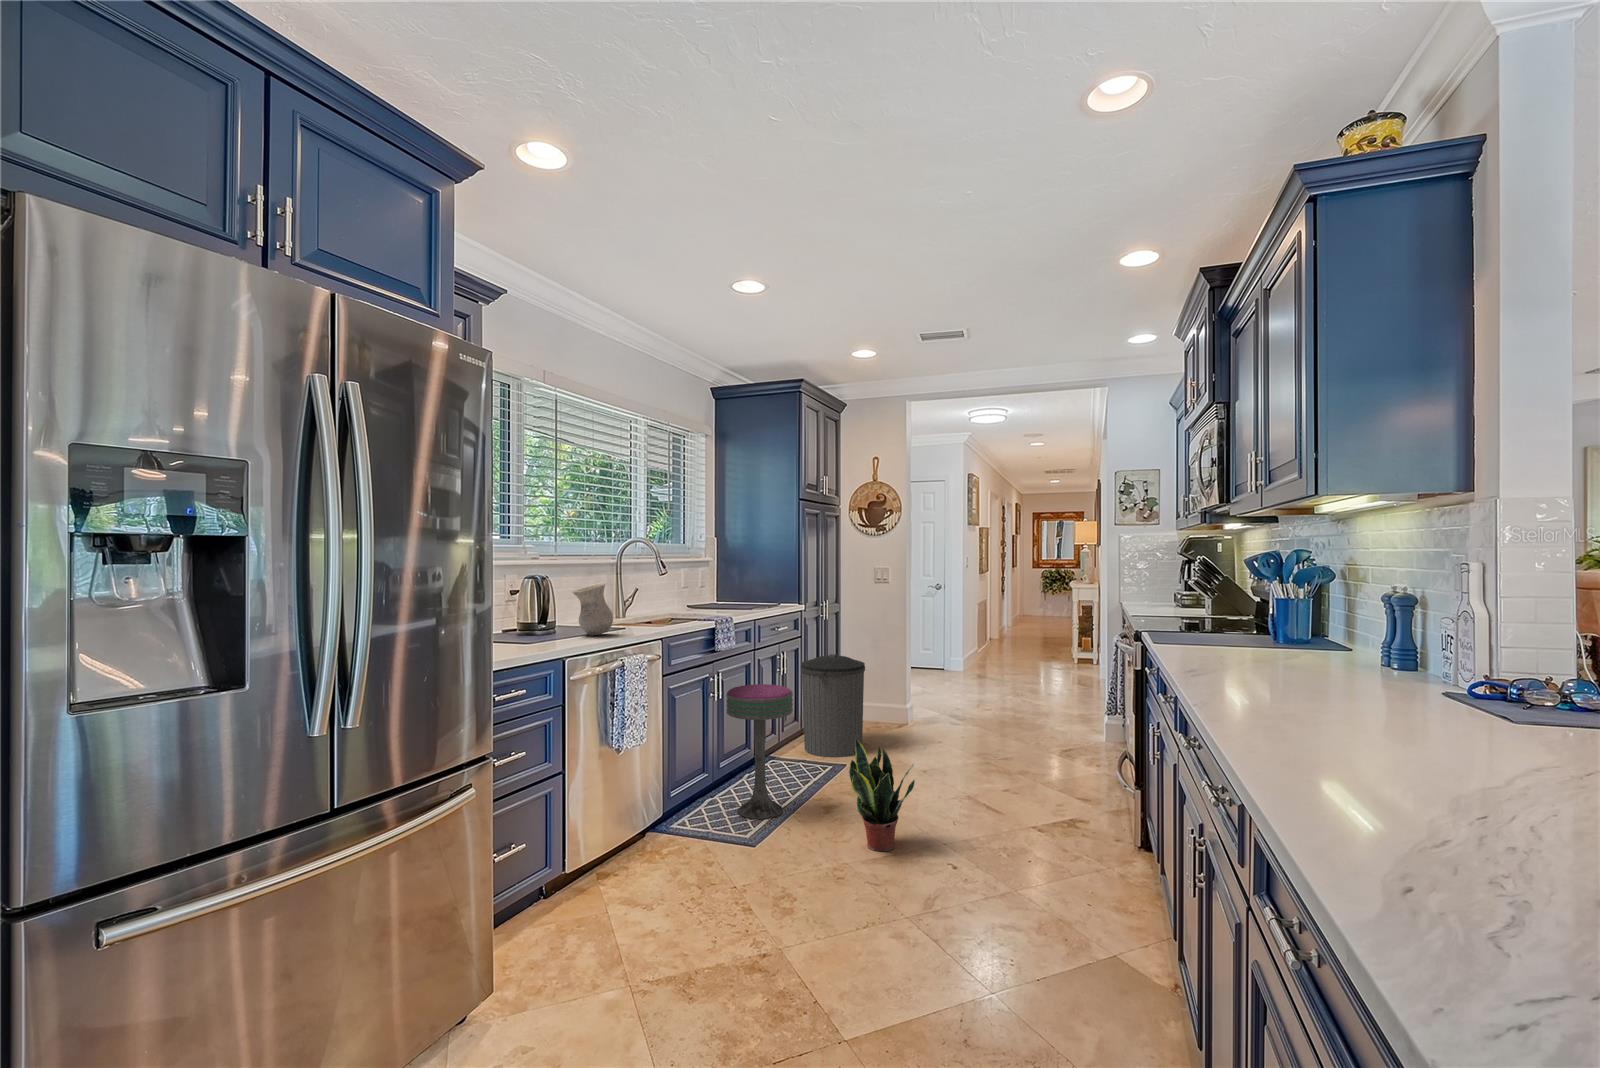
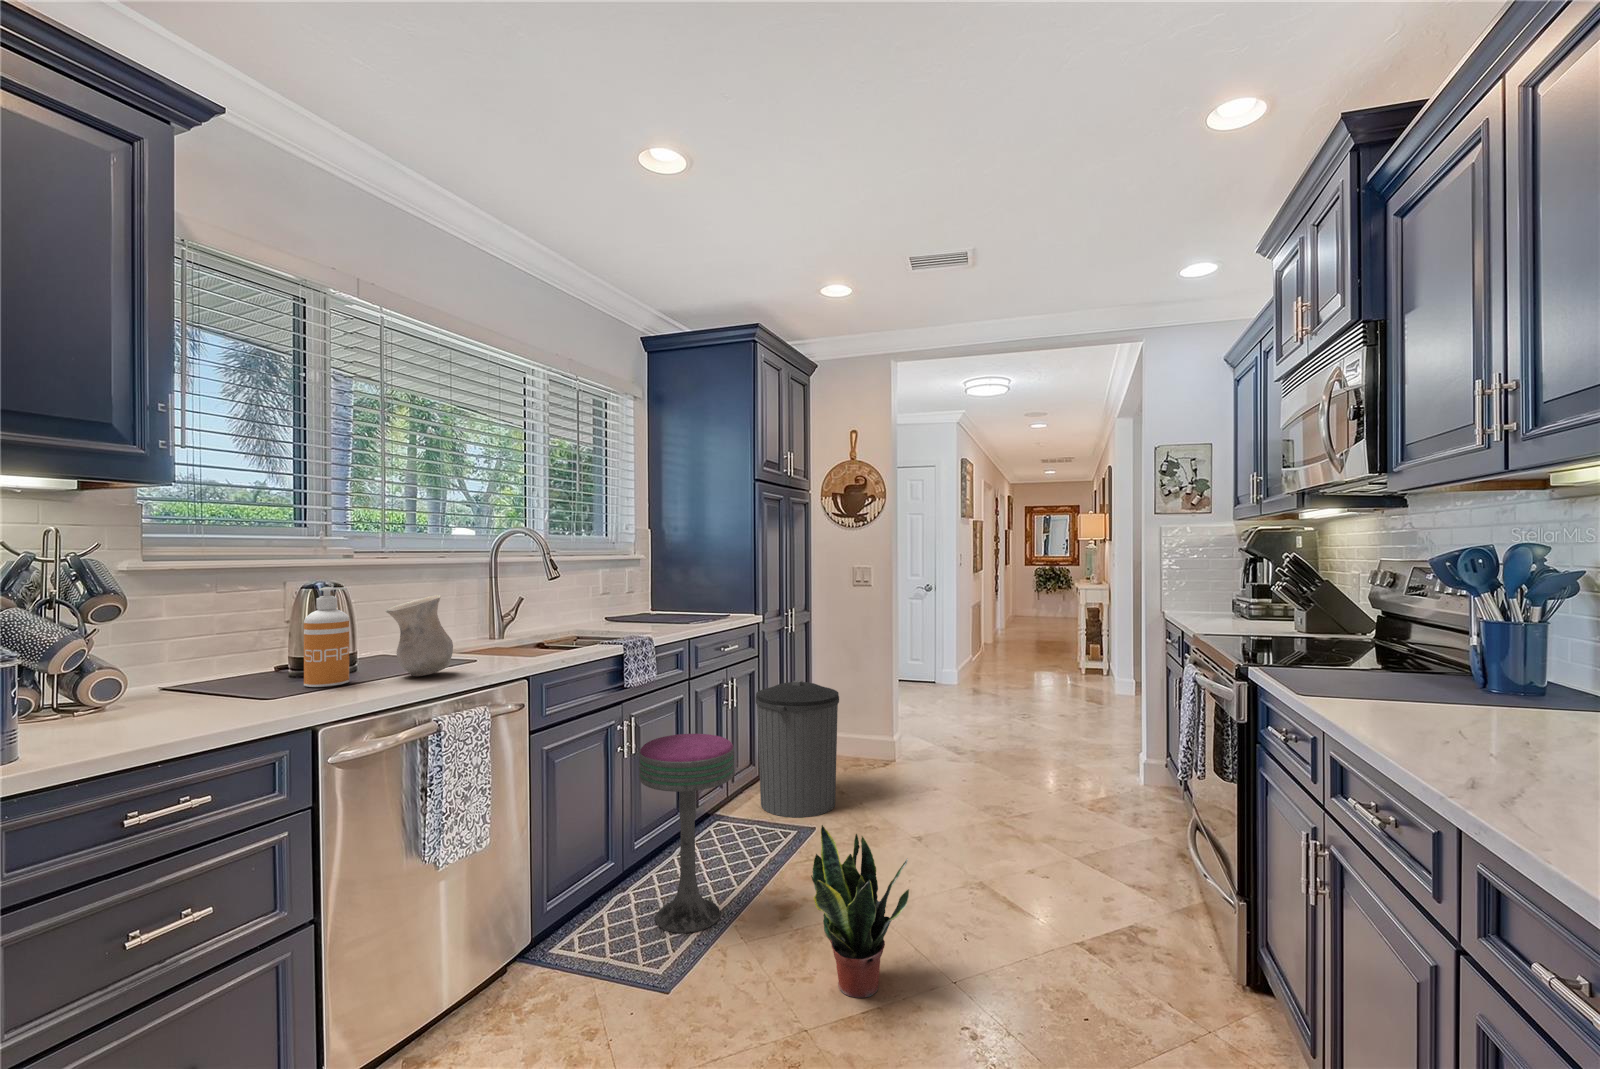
soap dispenser: none [527,577,553,640] -> present [304,587,349,687]

